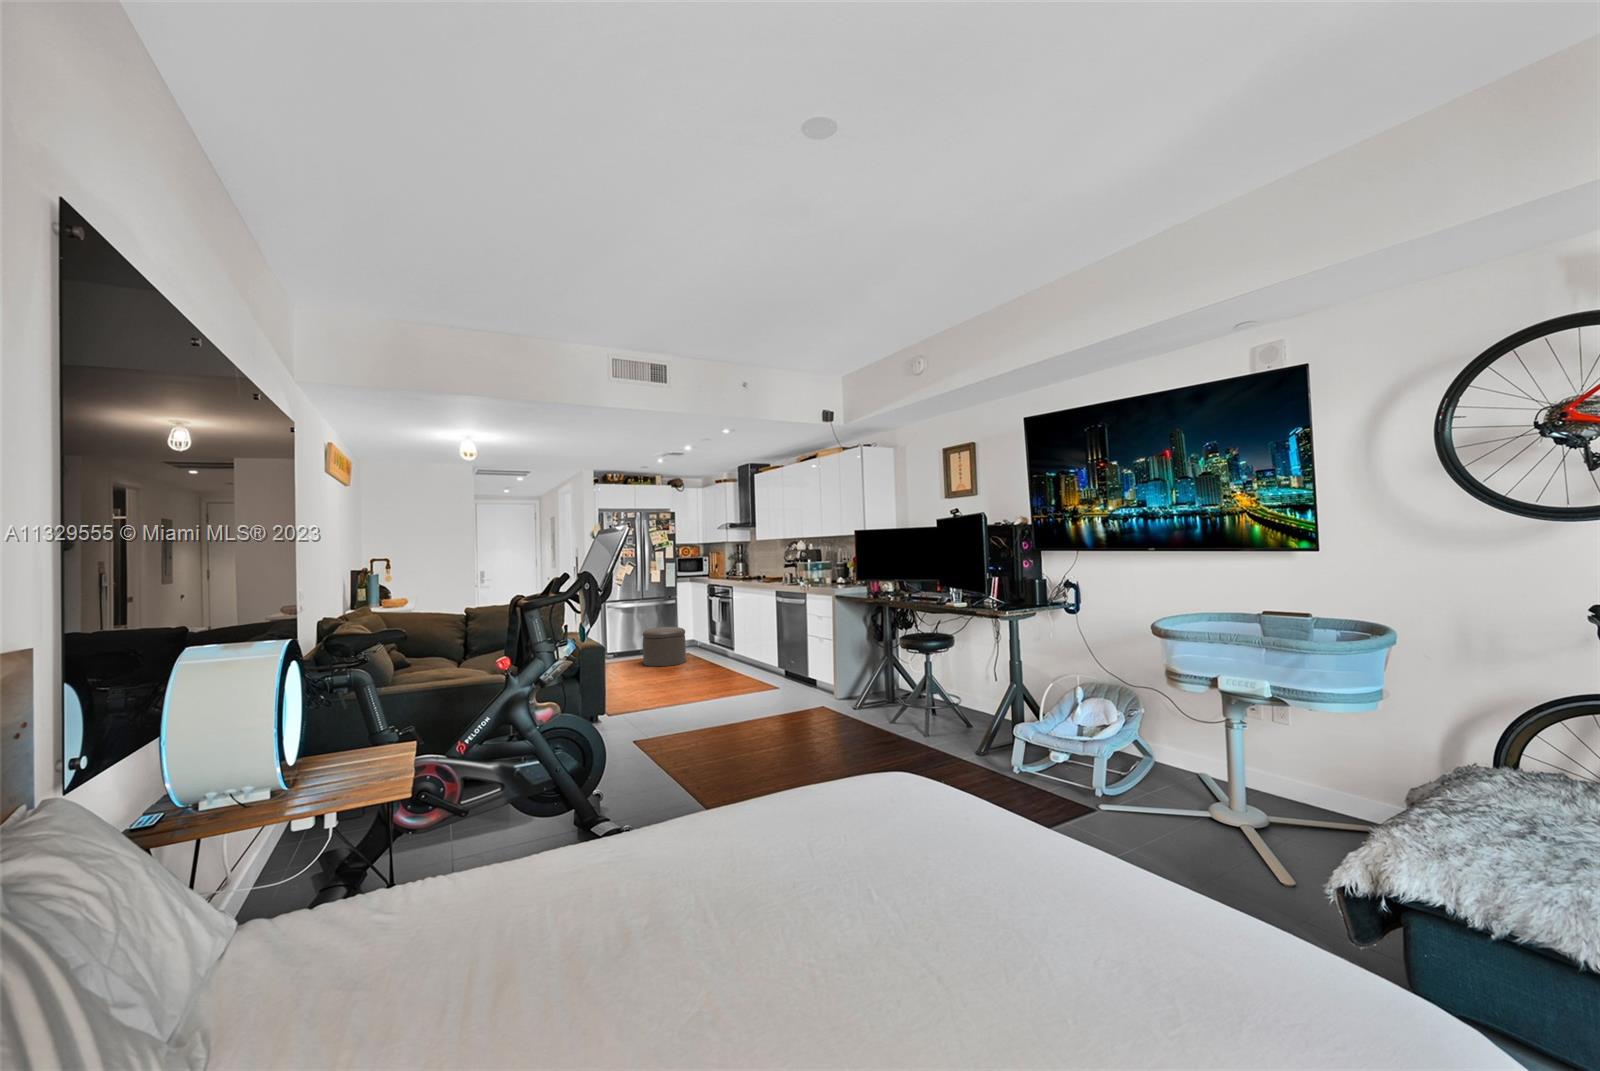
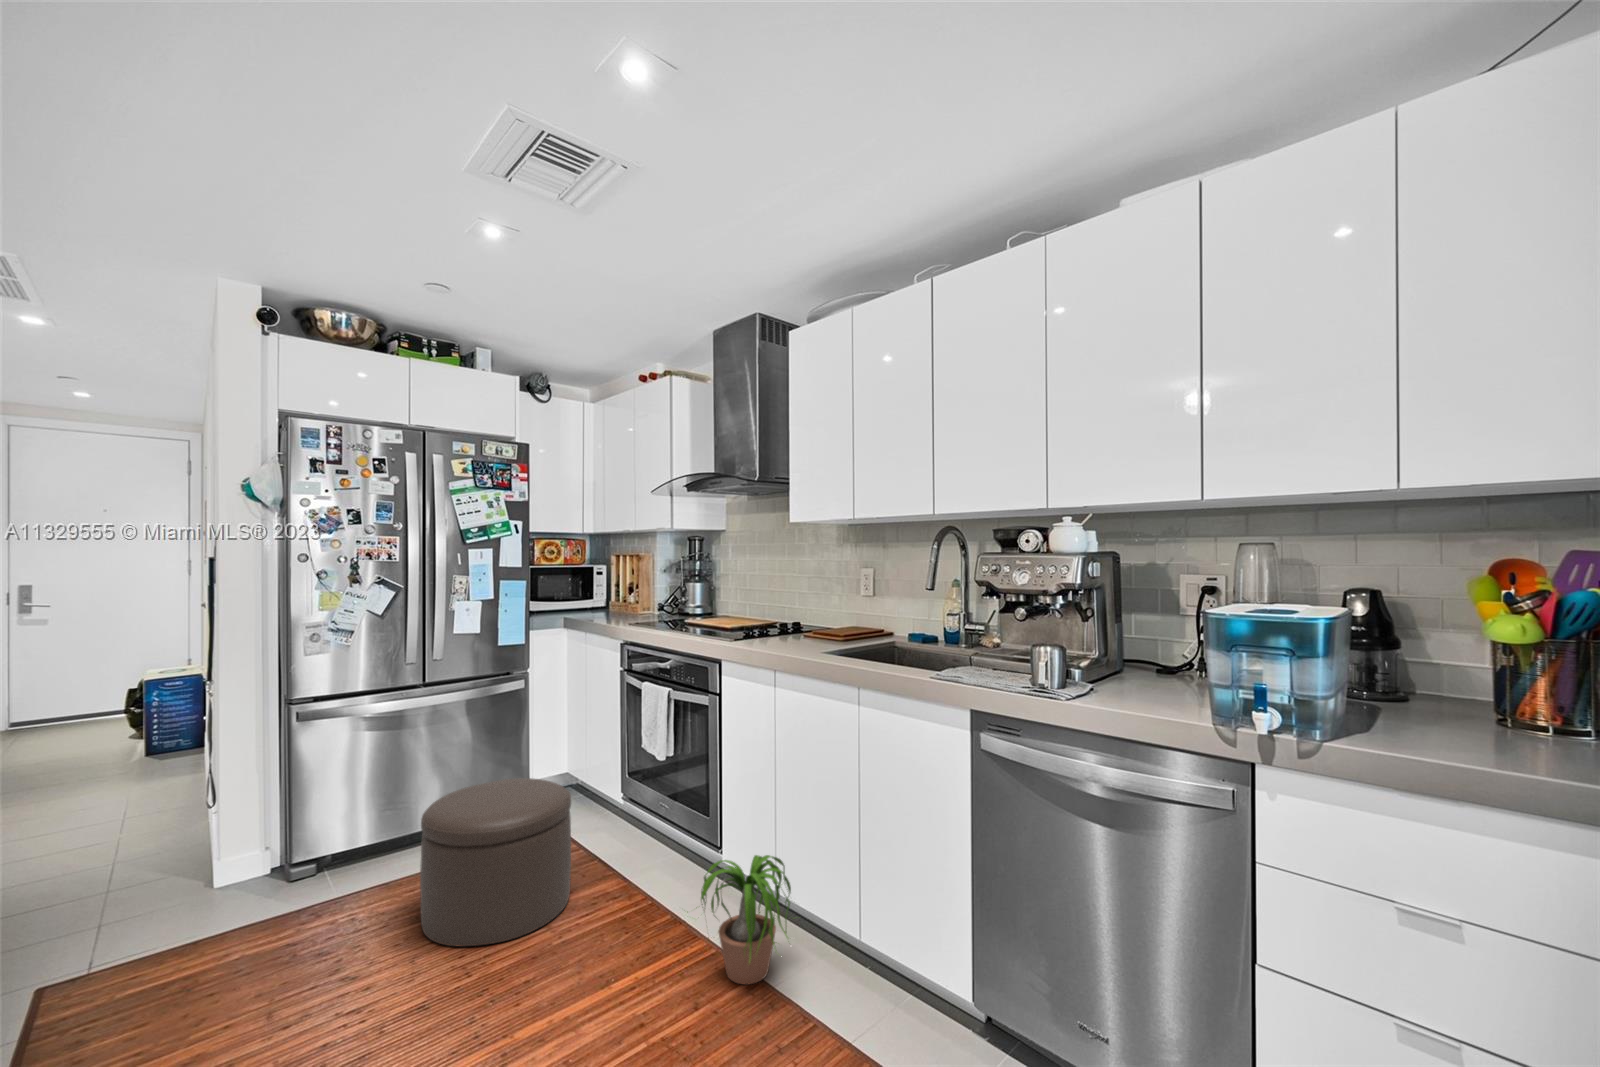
potted plant: none [707,640,742,672] -> present [701,855,791,984]

